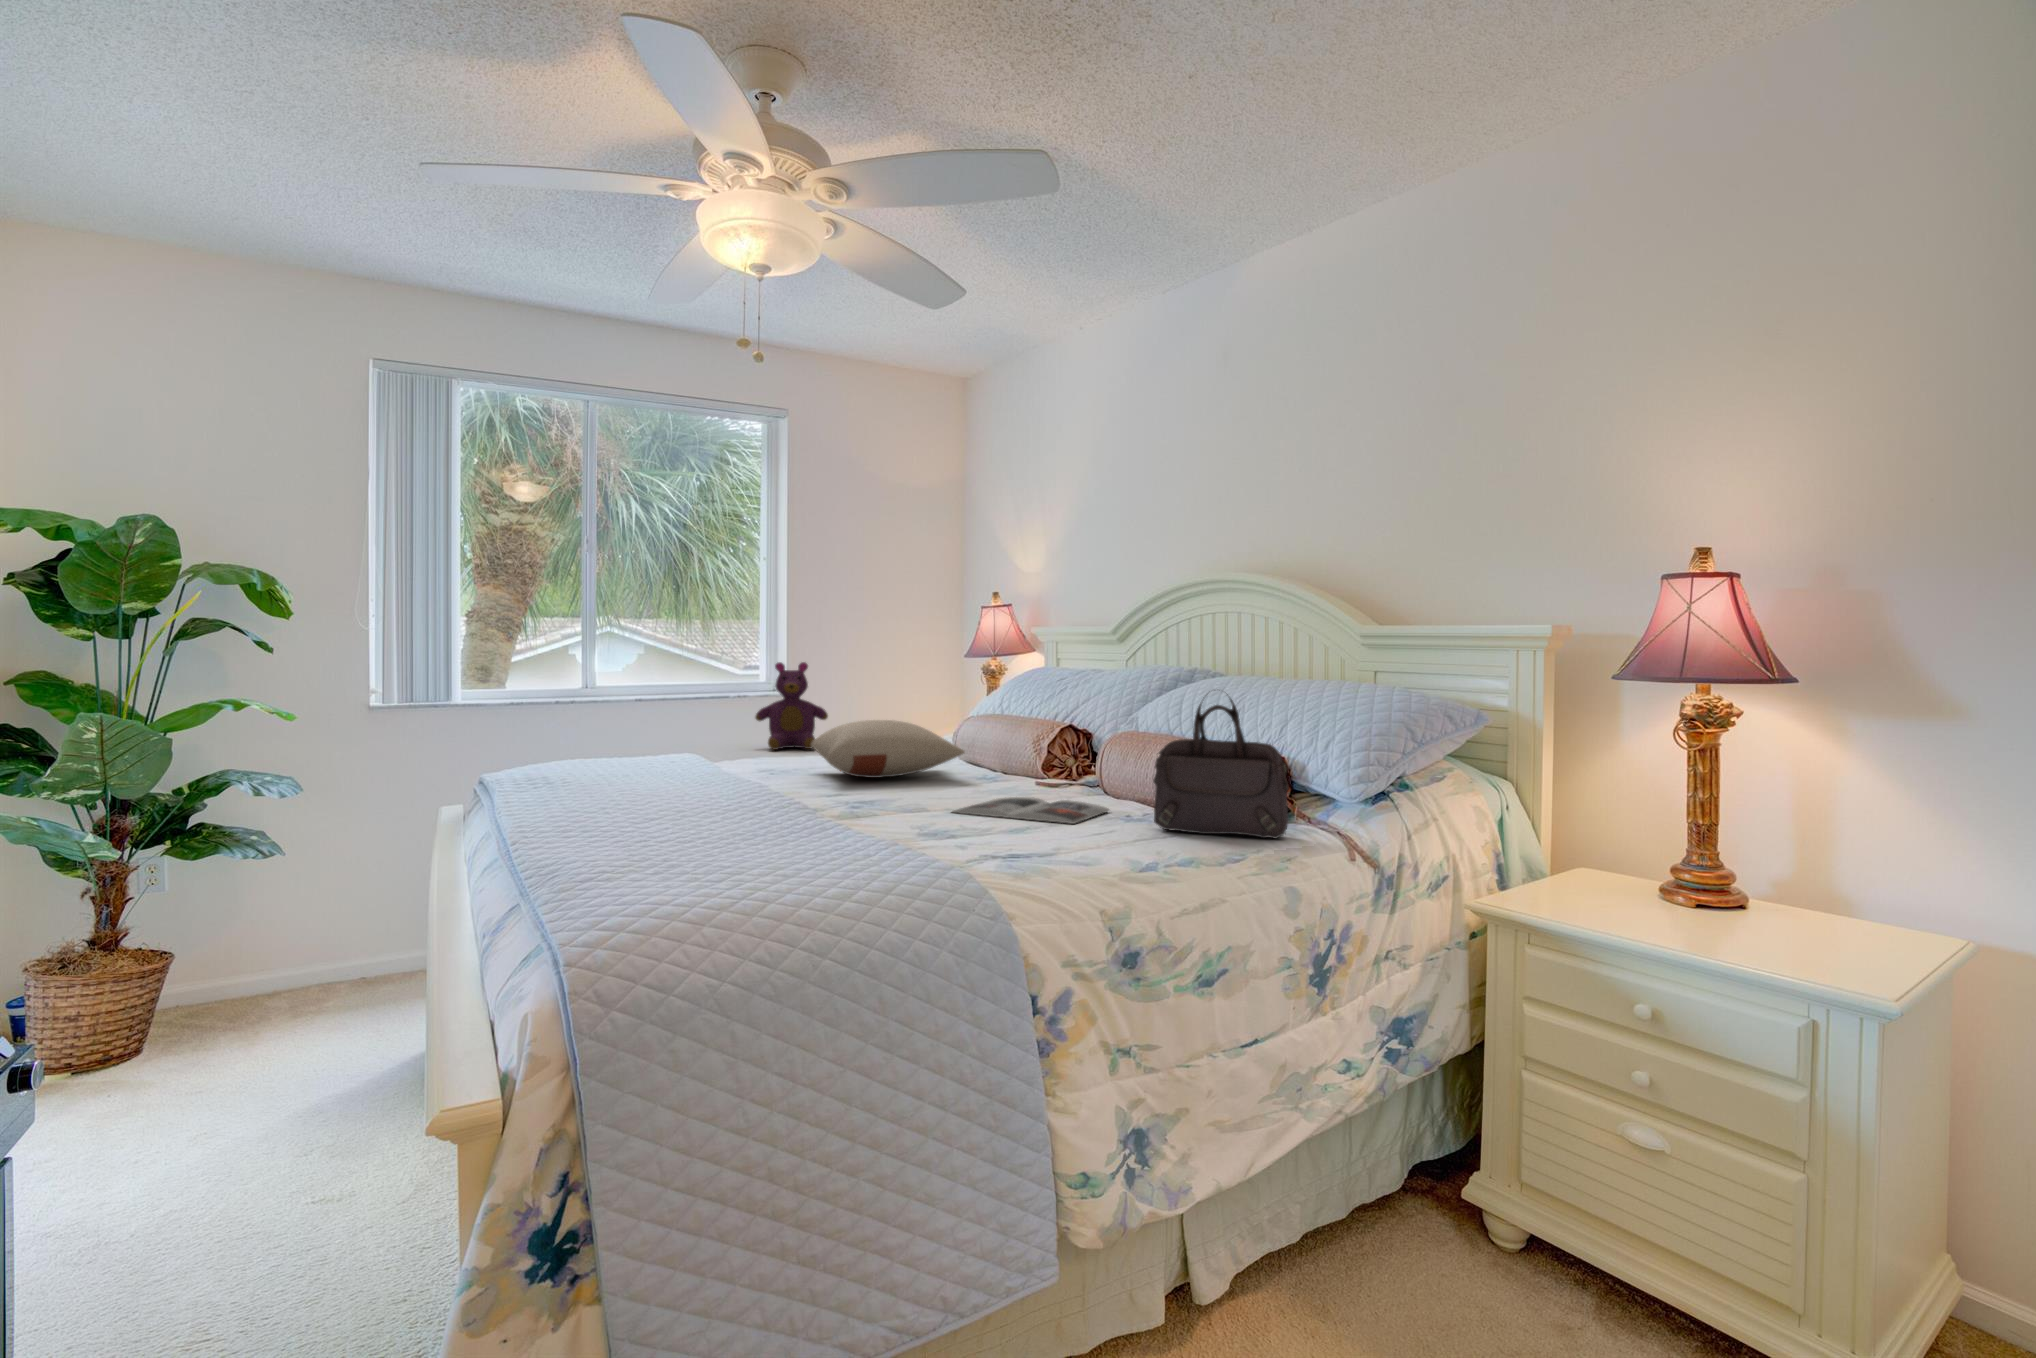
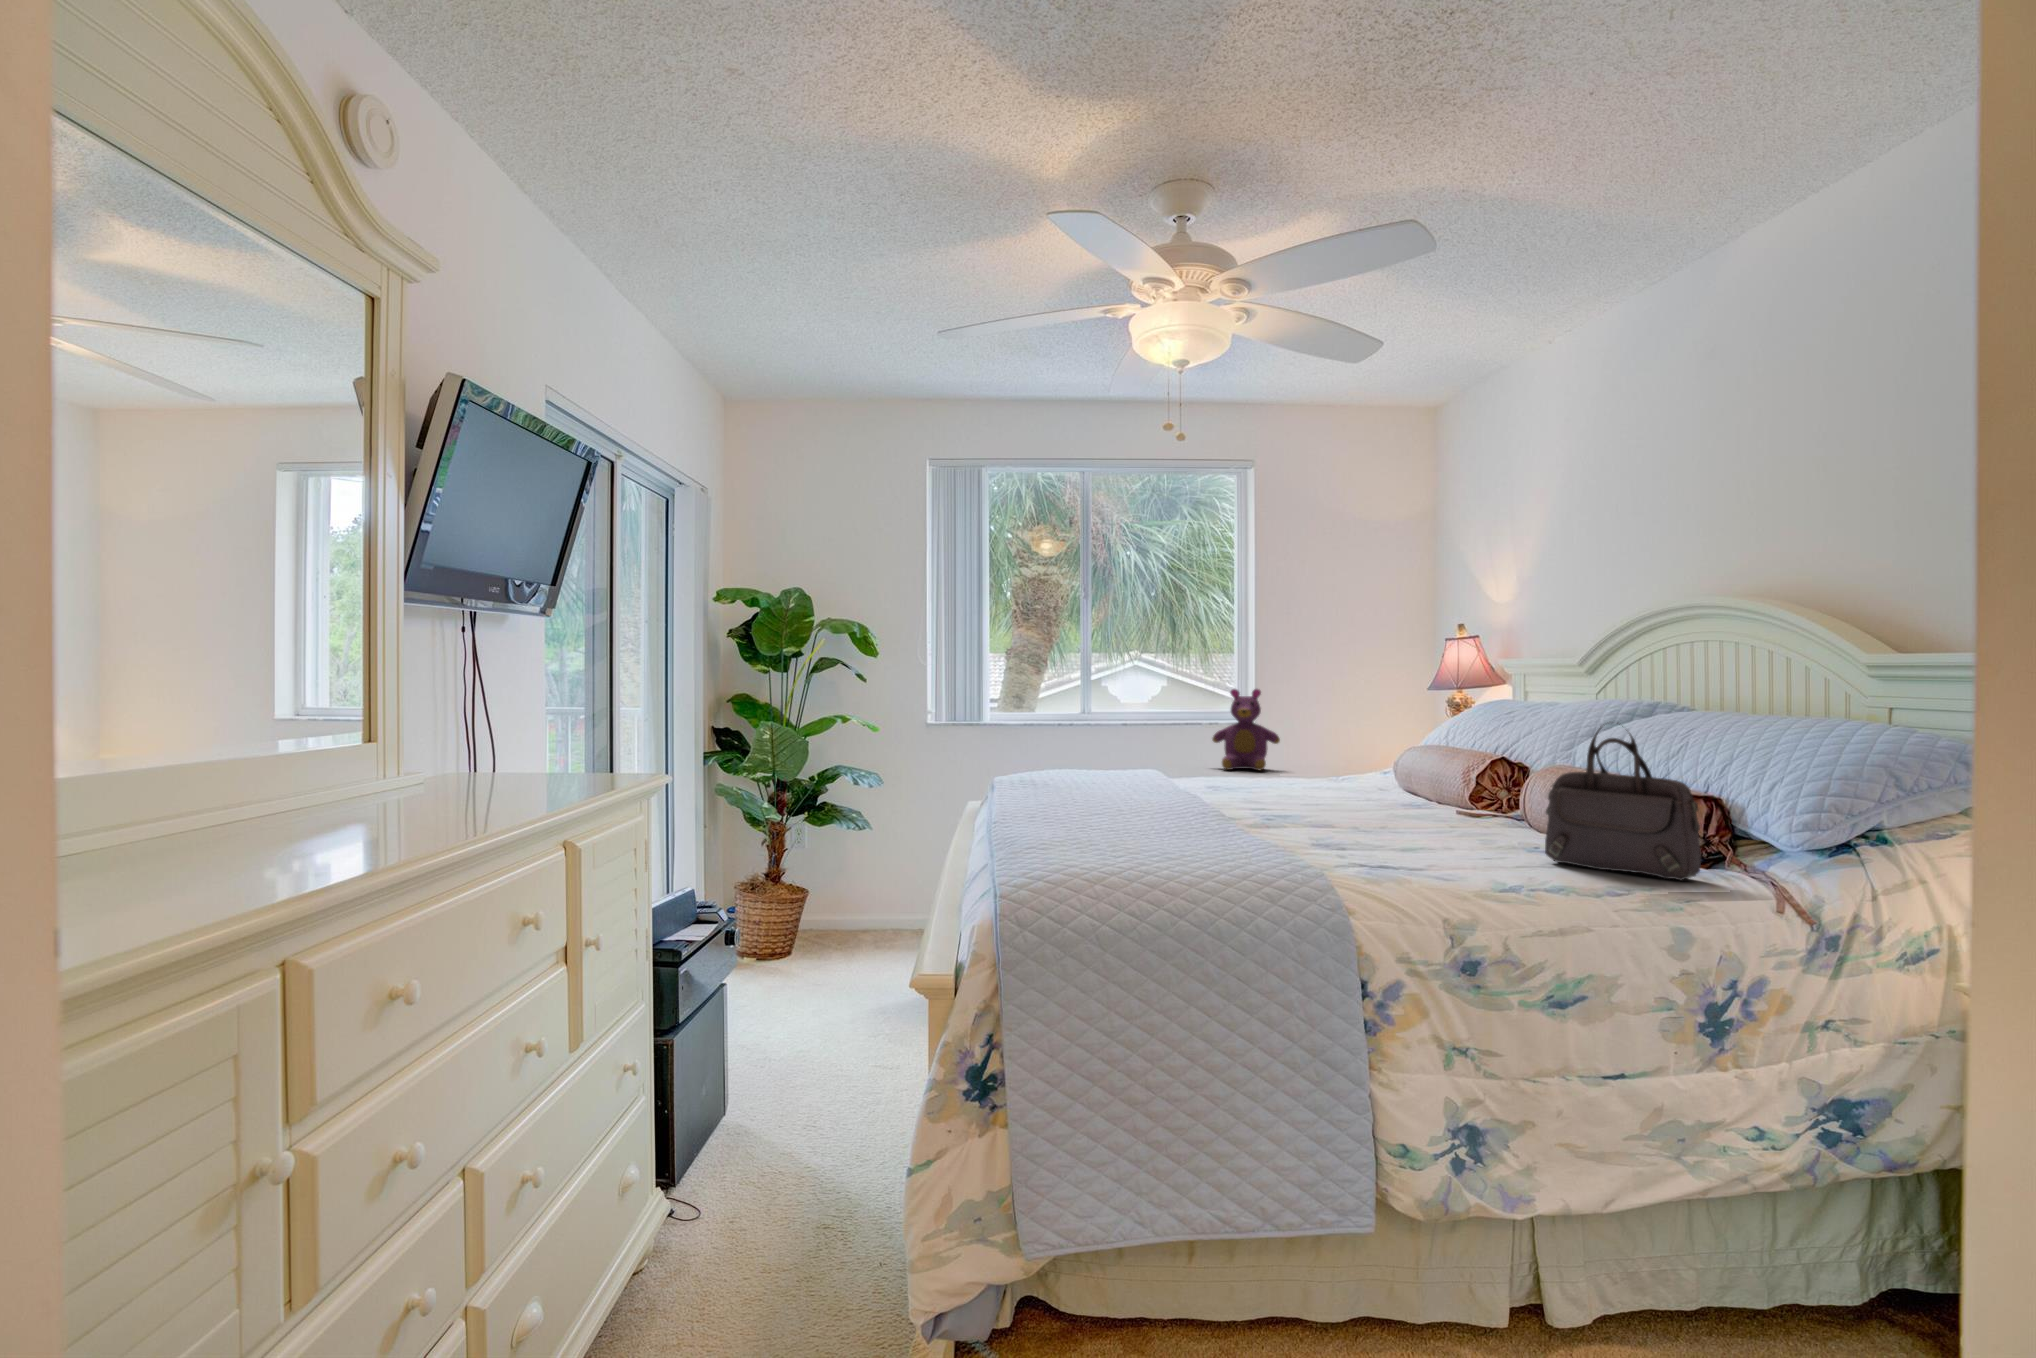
pillow: present [811,720,964,778] -> none [1248,745,1388,797]
magazine: present [952,797,1109,824] -> none [1348,822,1516,849]

